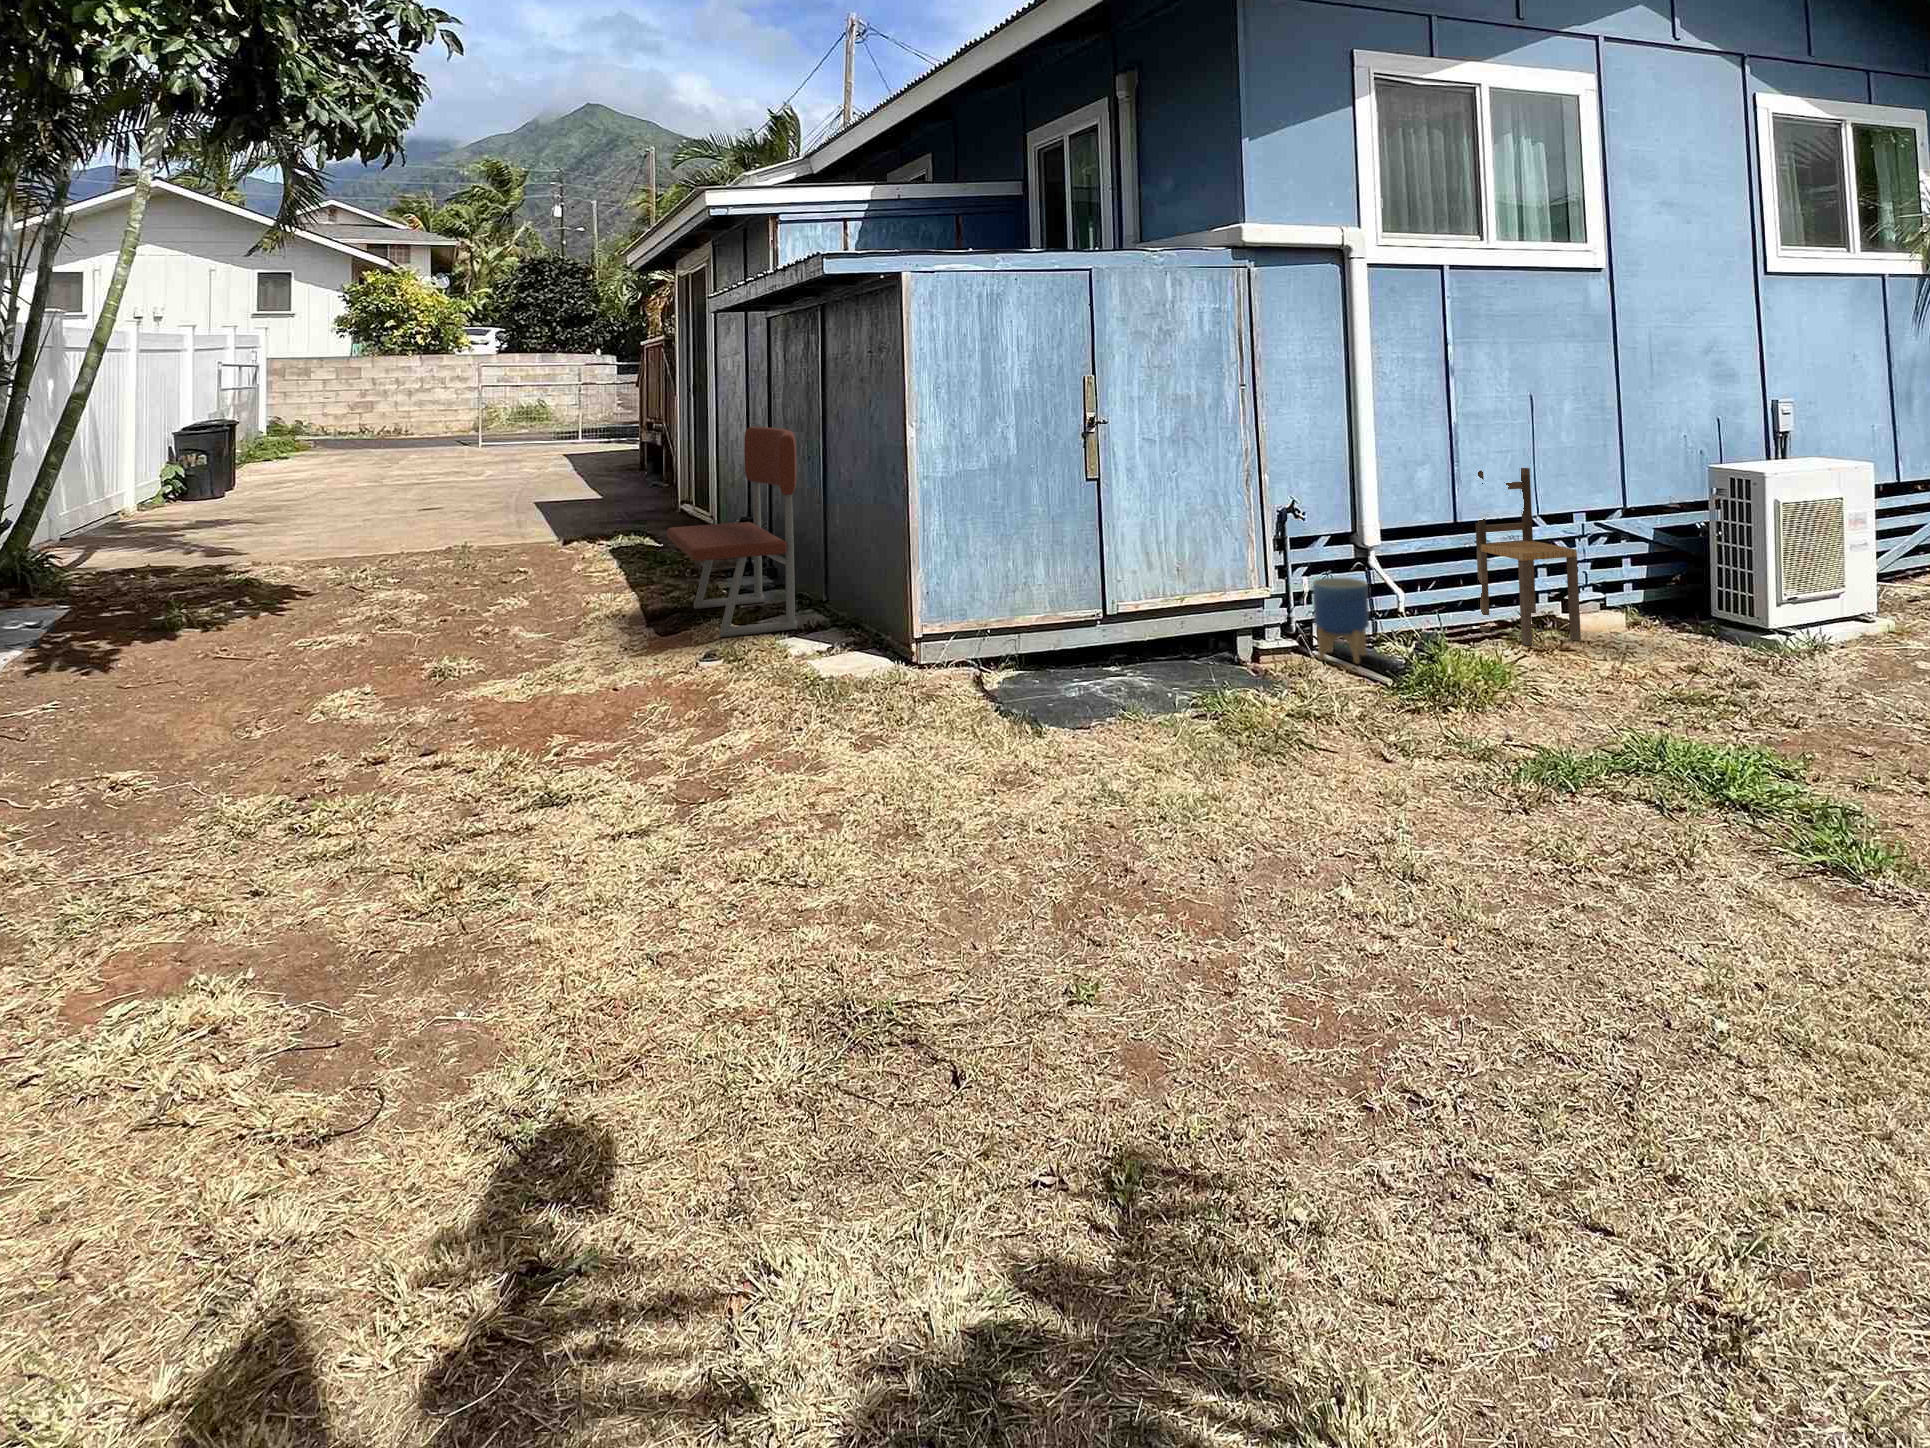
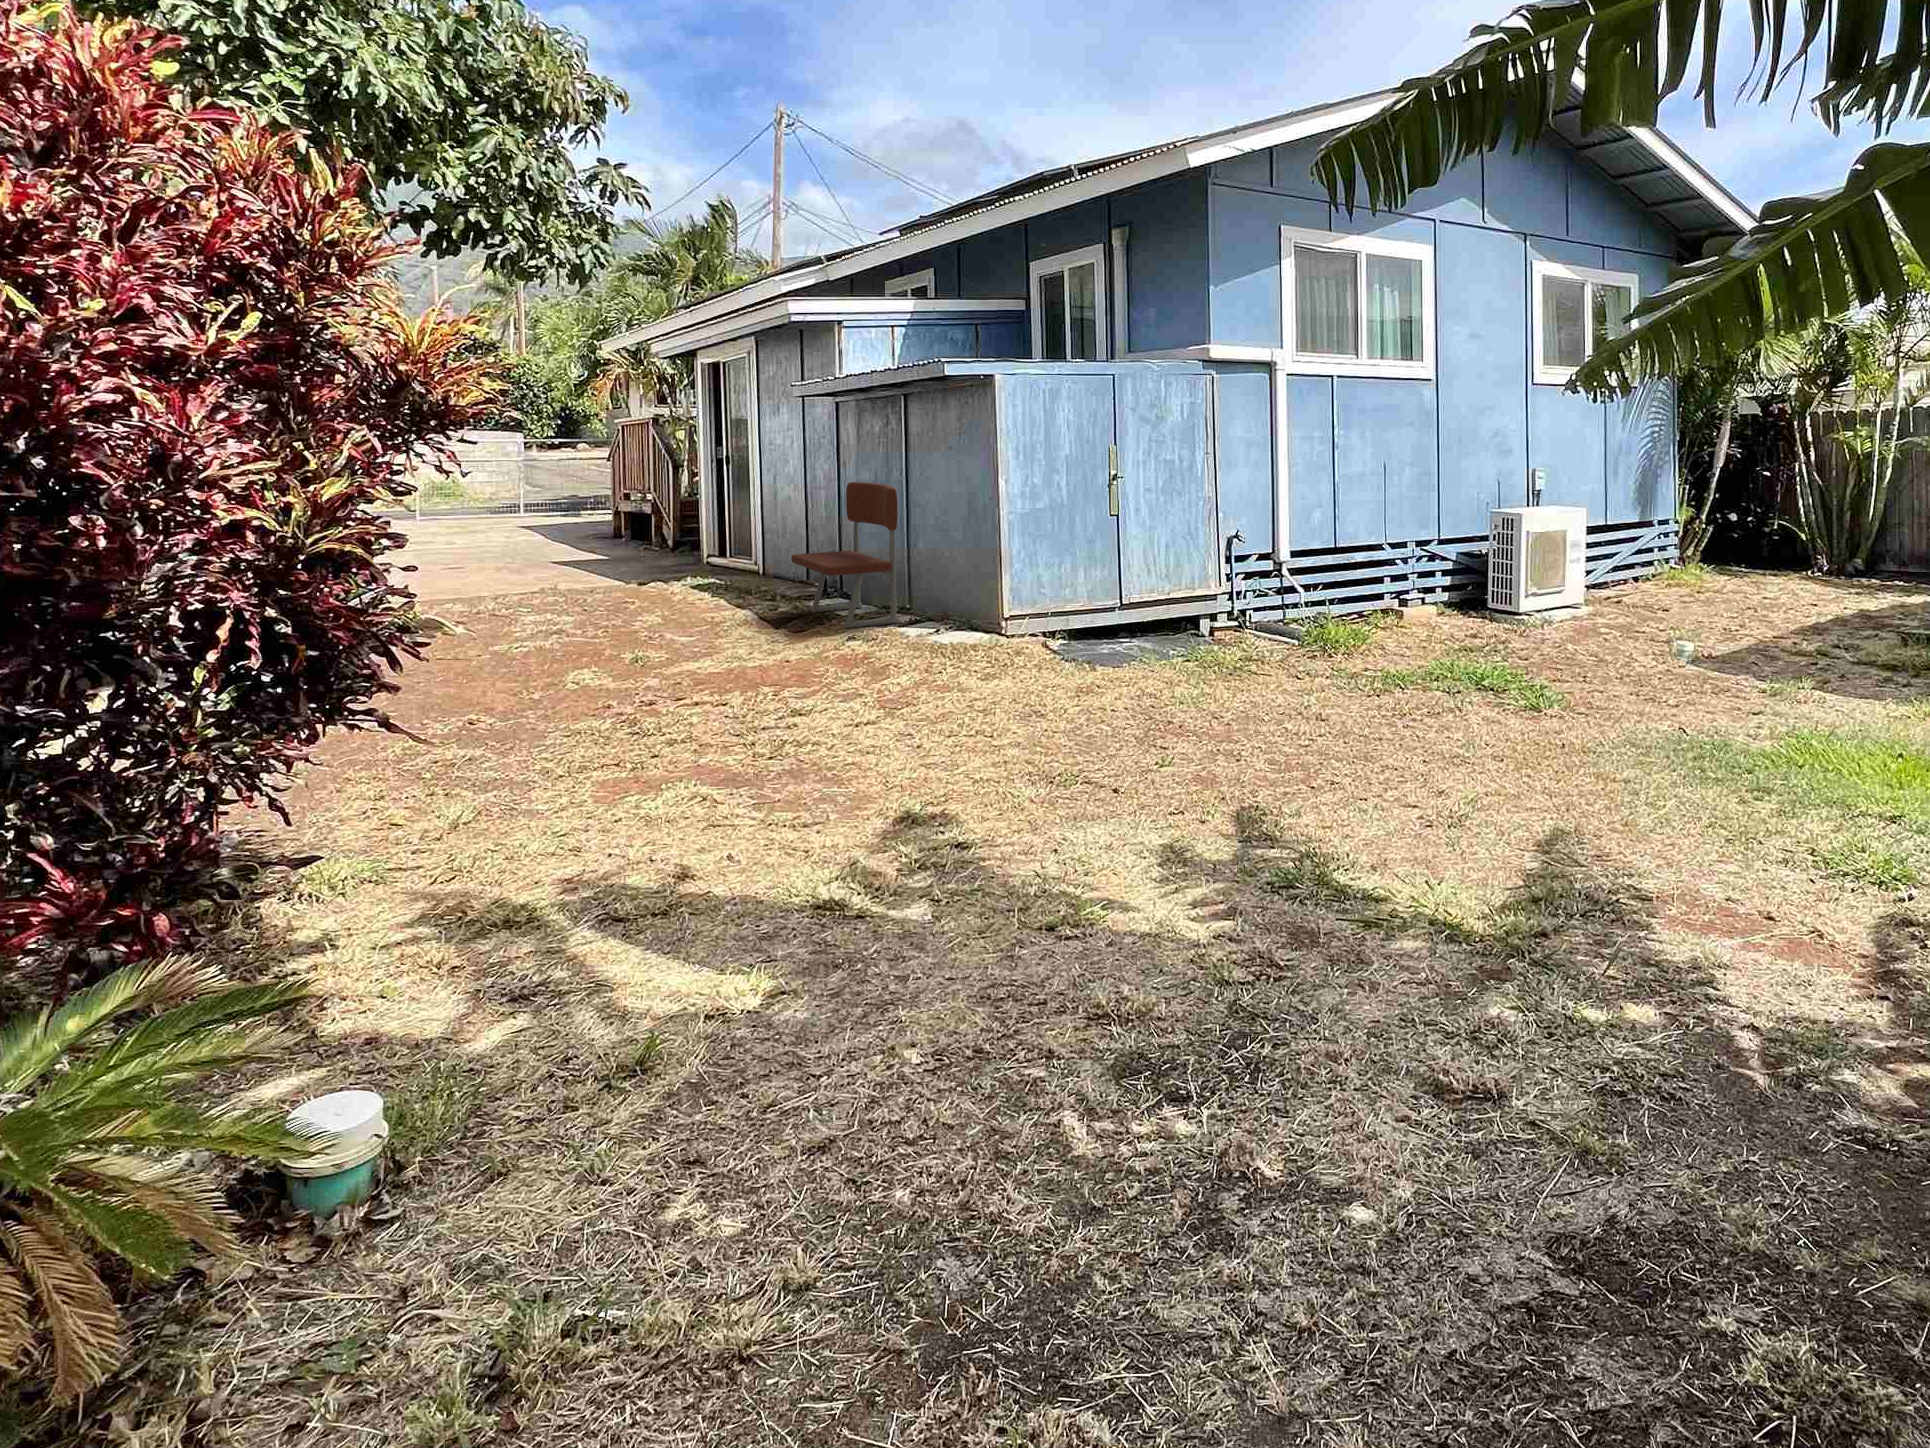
chair: present [1476,468,1581,645] -> none [1348,514,1408,623]
planter: present [1313,578,1369,663] -> none [1248,582,1282,634]

